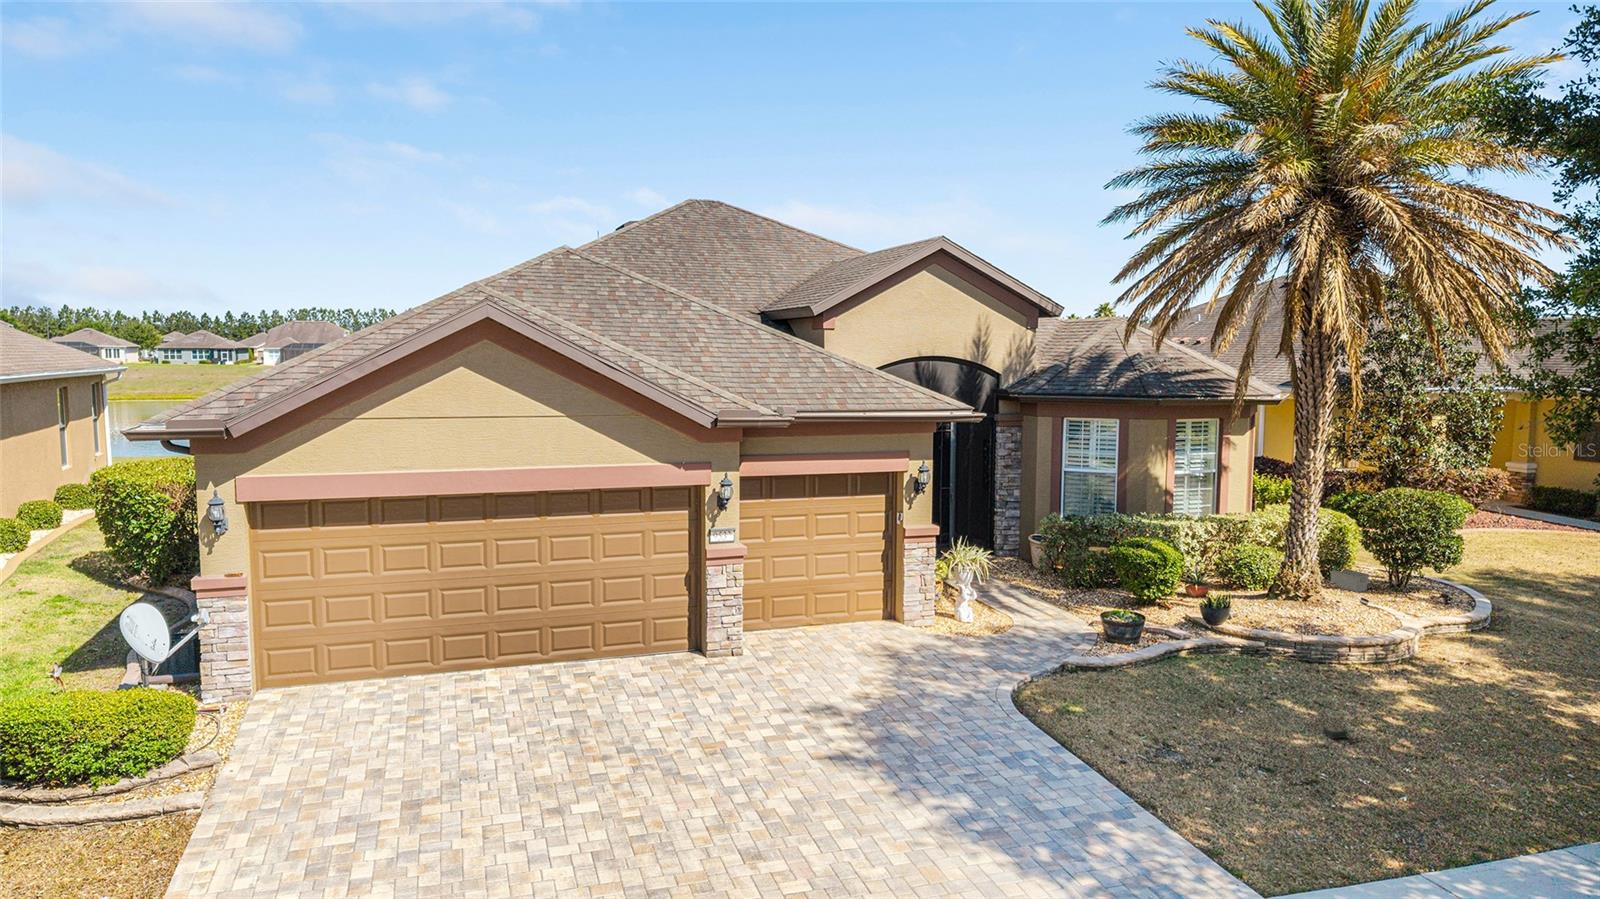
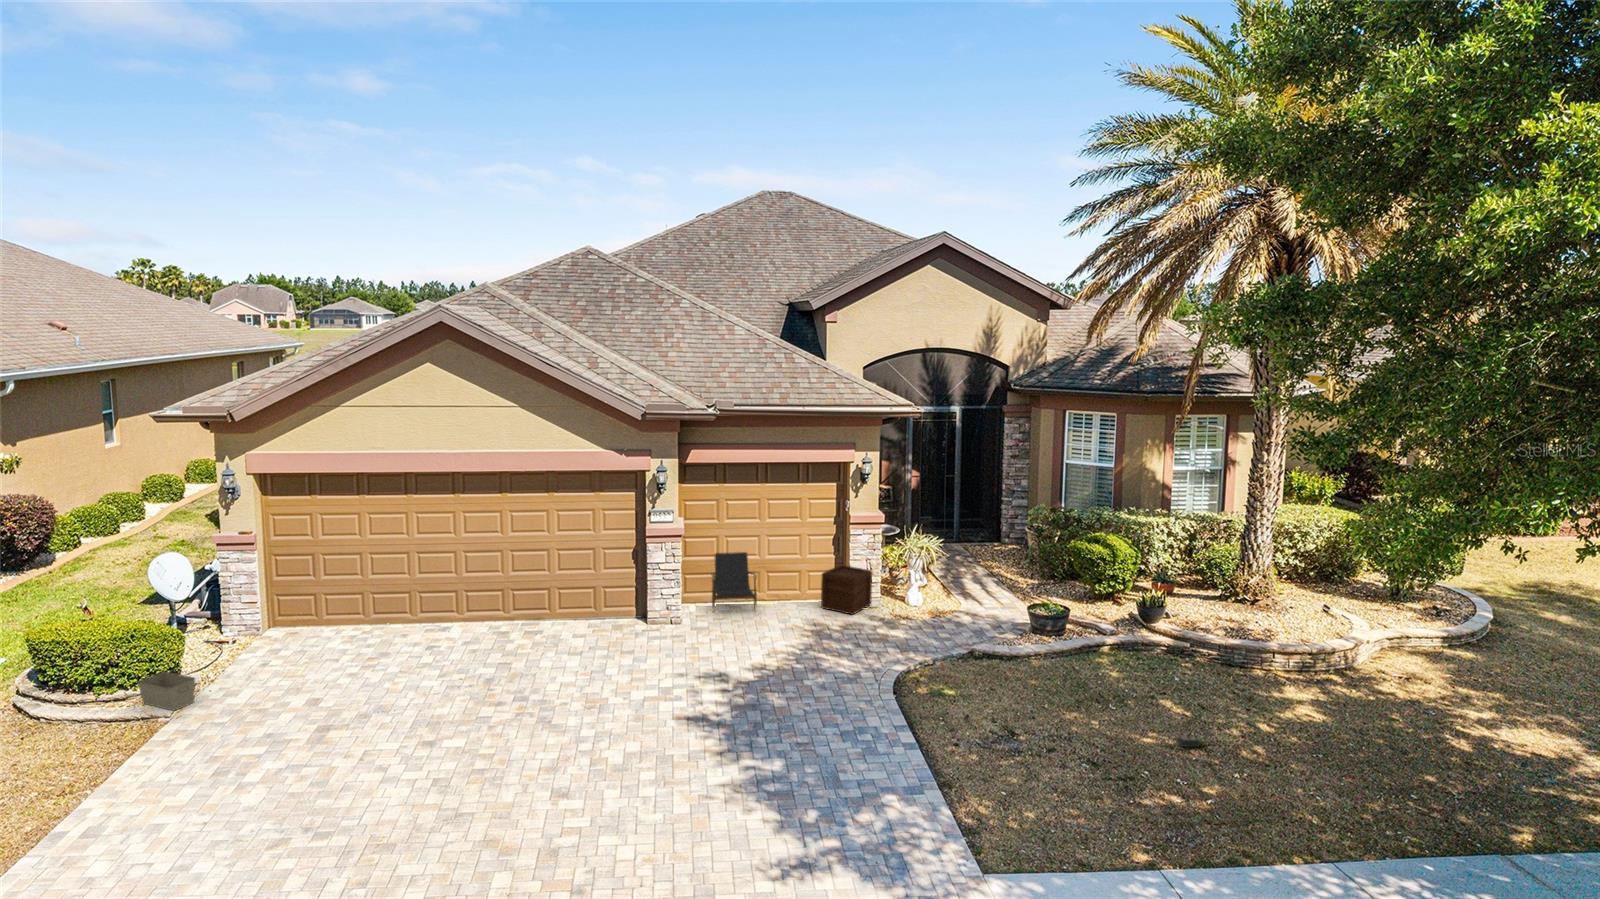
storage bin: present [1331,568,1369,592] -> present [138,671,195,710]
lounge chair: none [762,573,815,640] -> present [712,552,757,611]
wooden crate: none [879,582,928,633] -> present [821,565,872,615]

